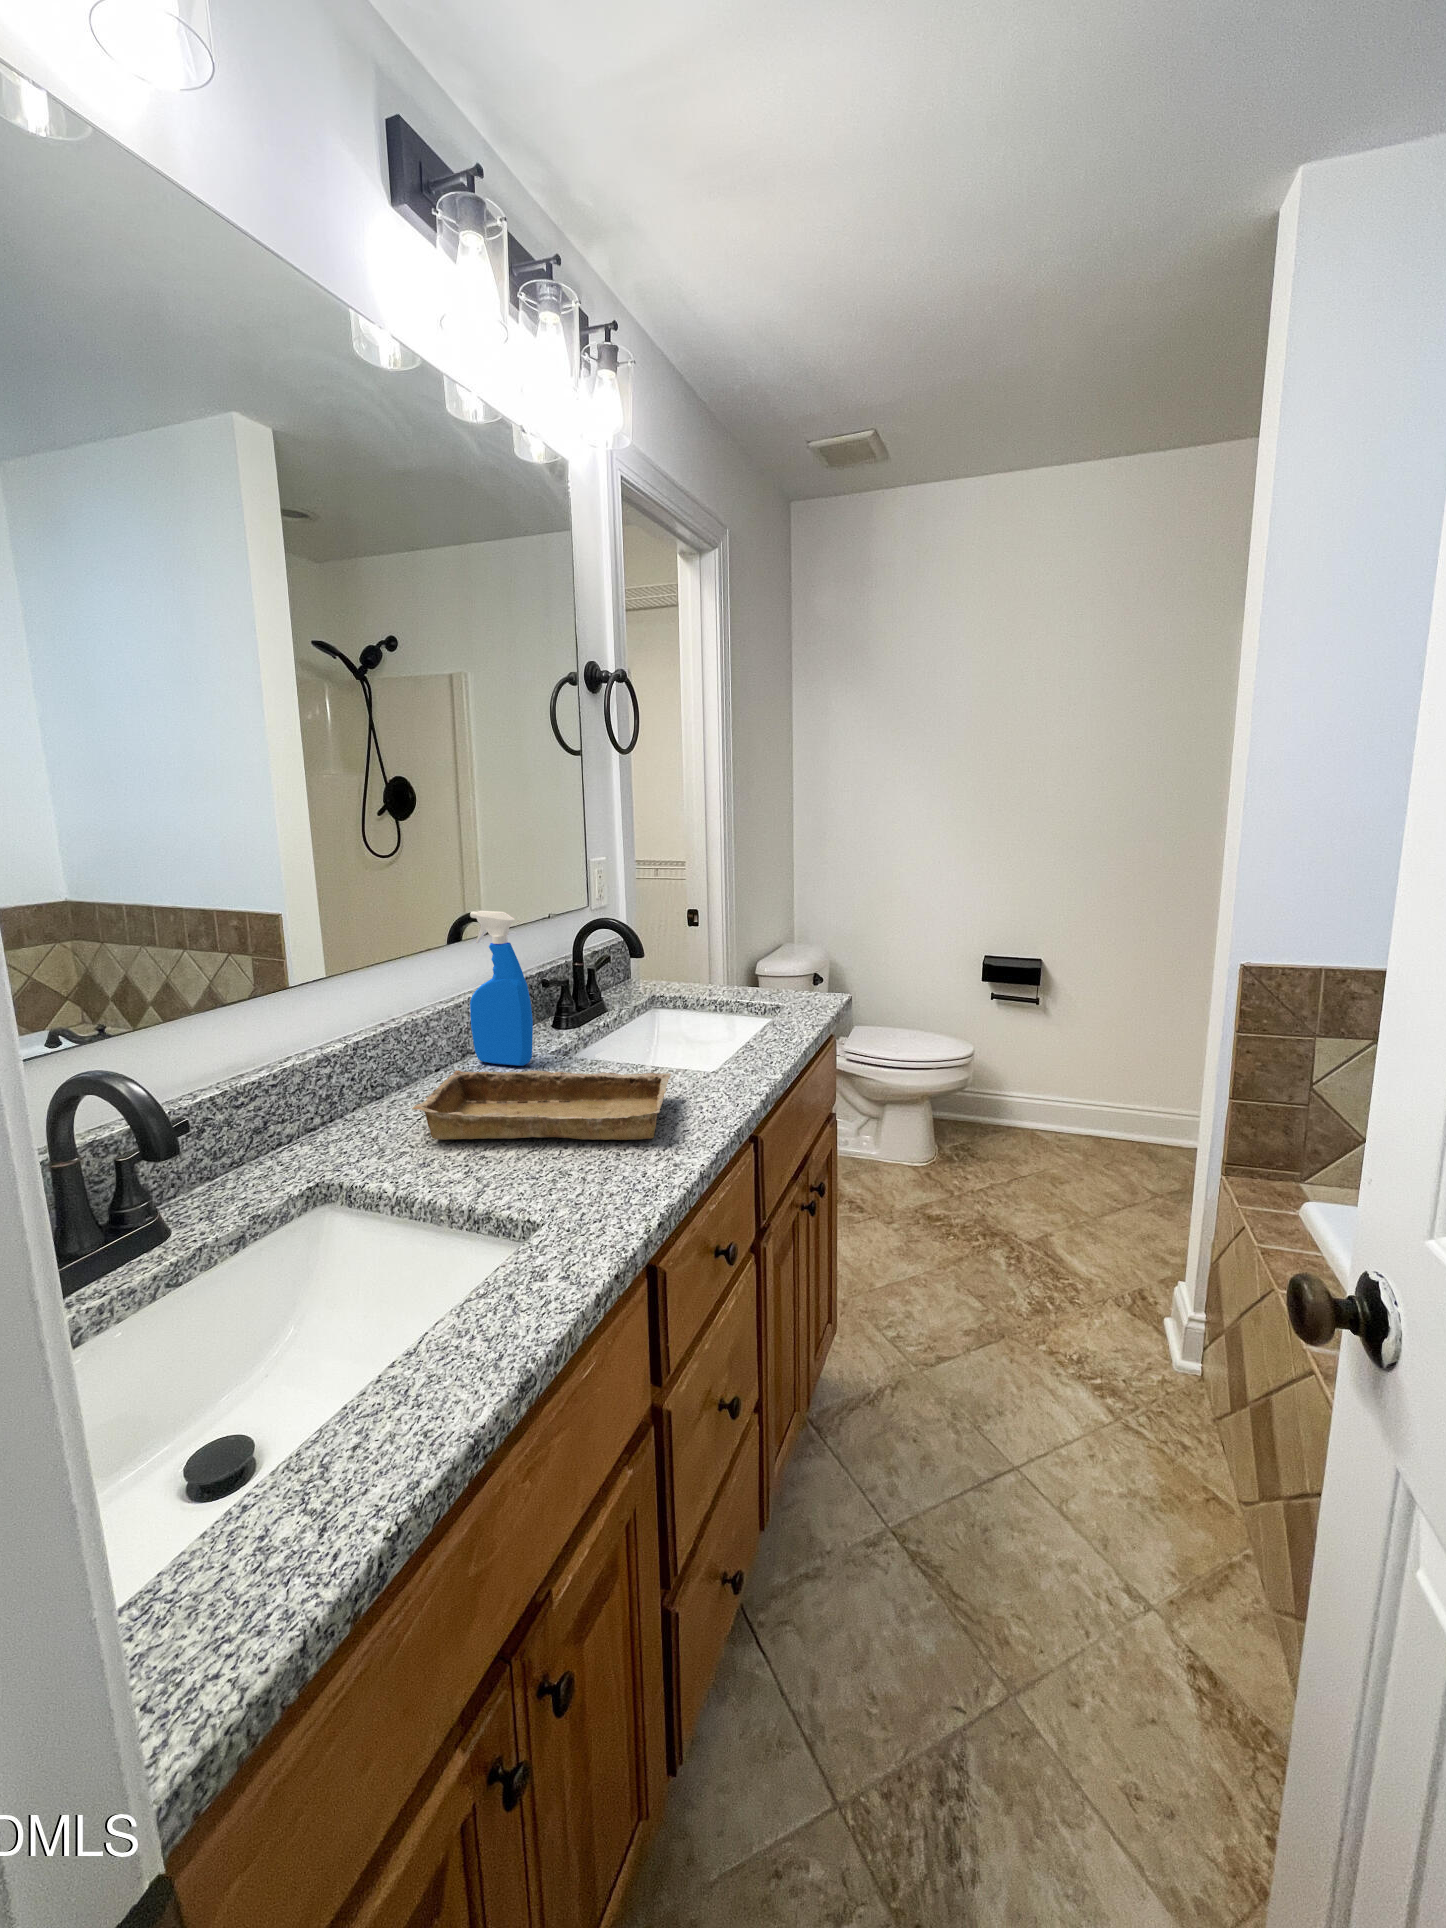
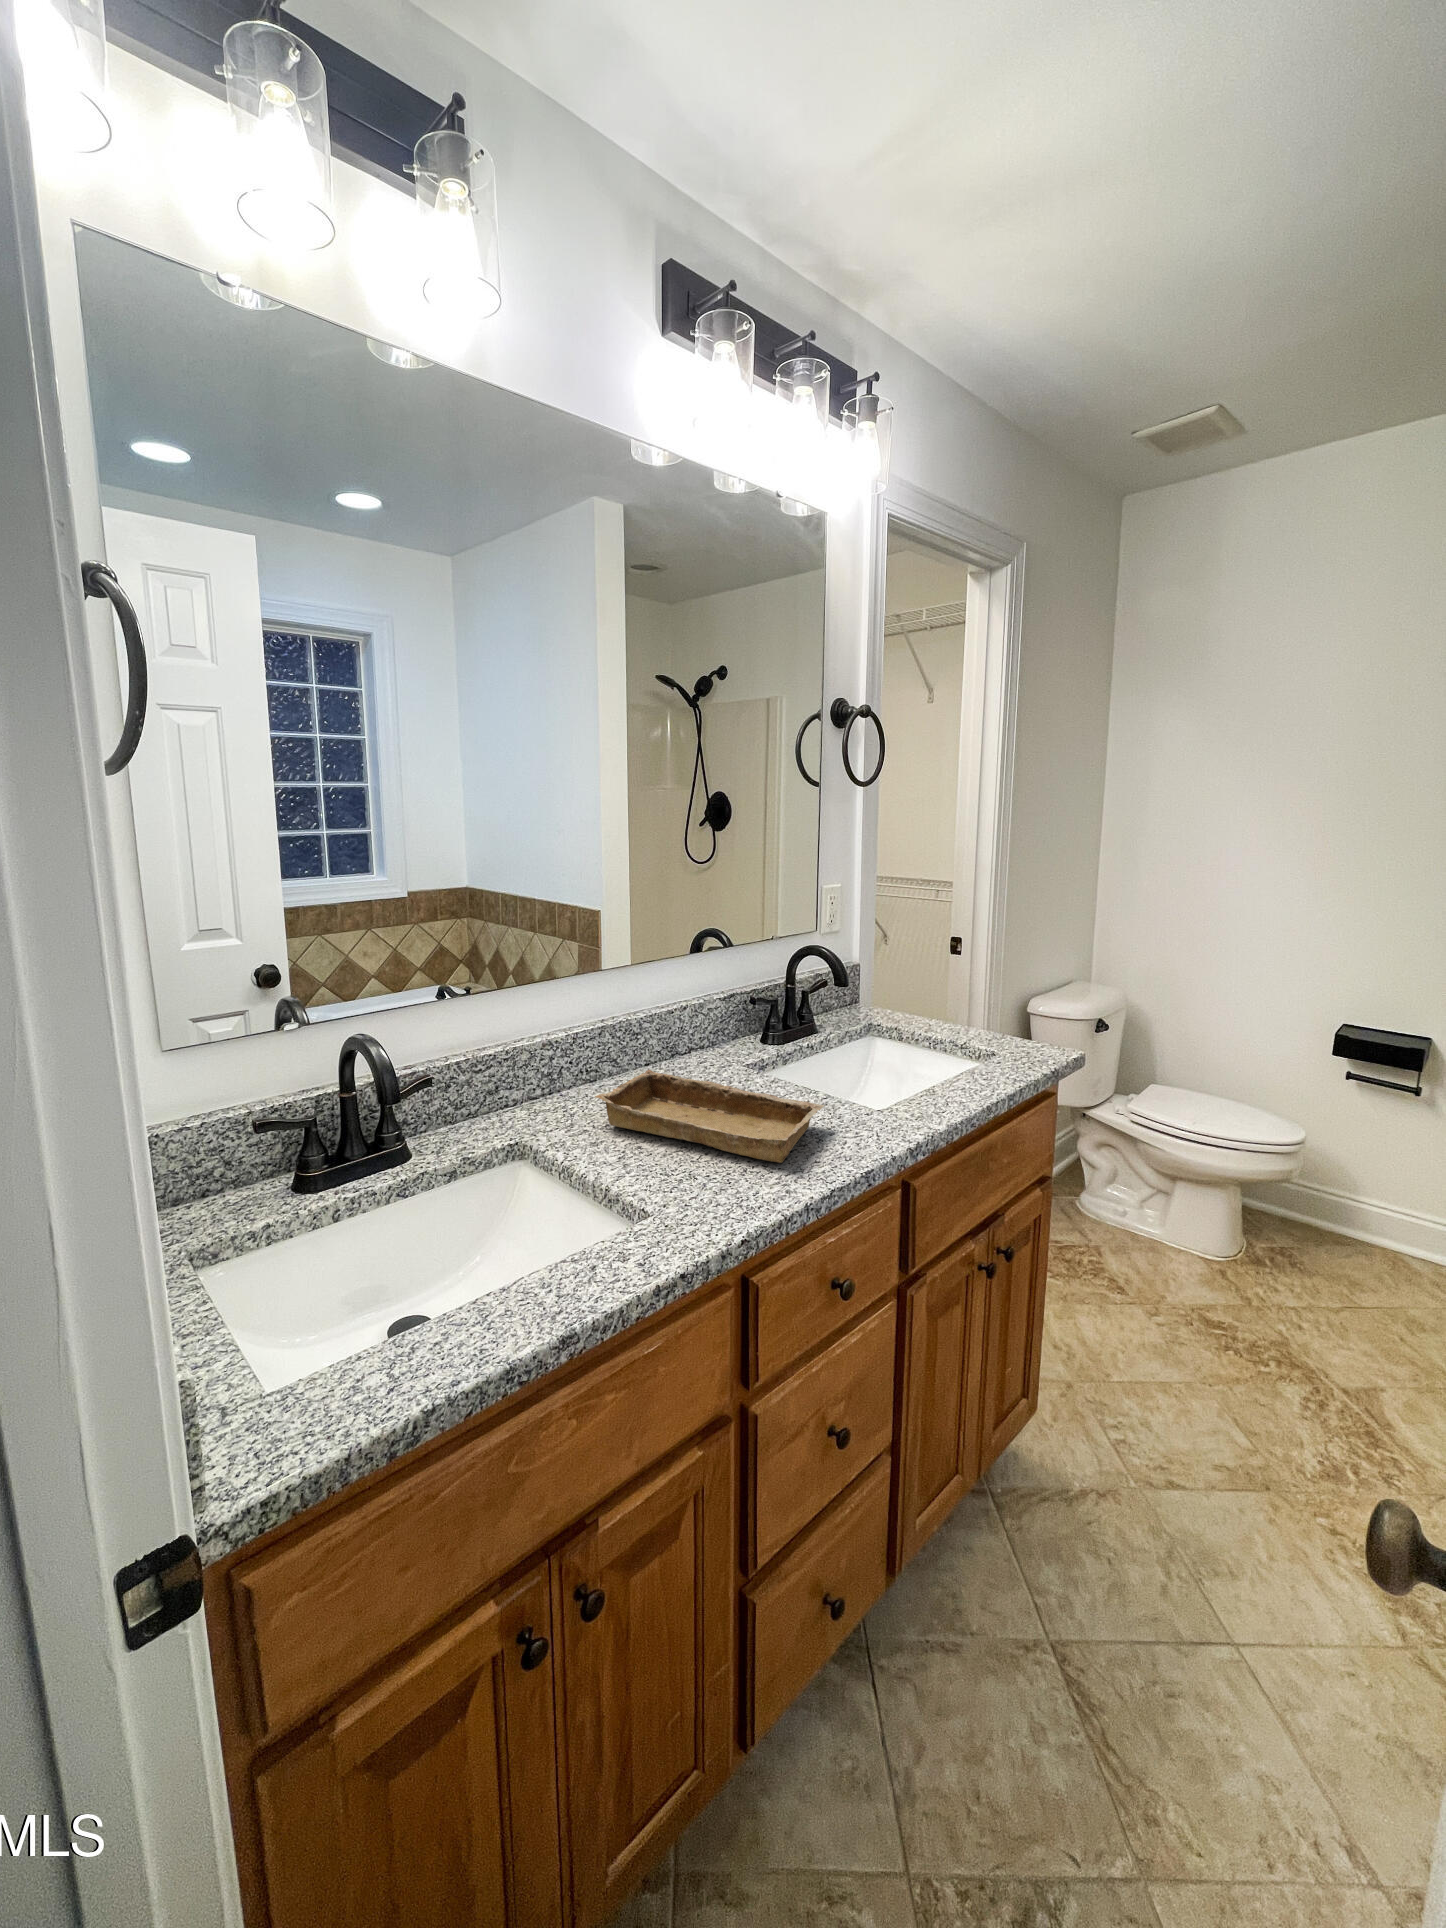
spray bottle: present [470,911,533,1066] -> none [679,933,727,1074]

